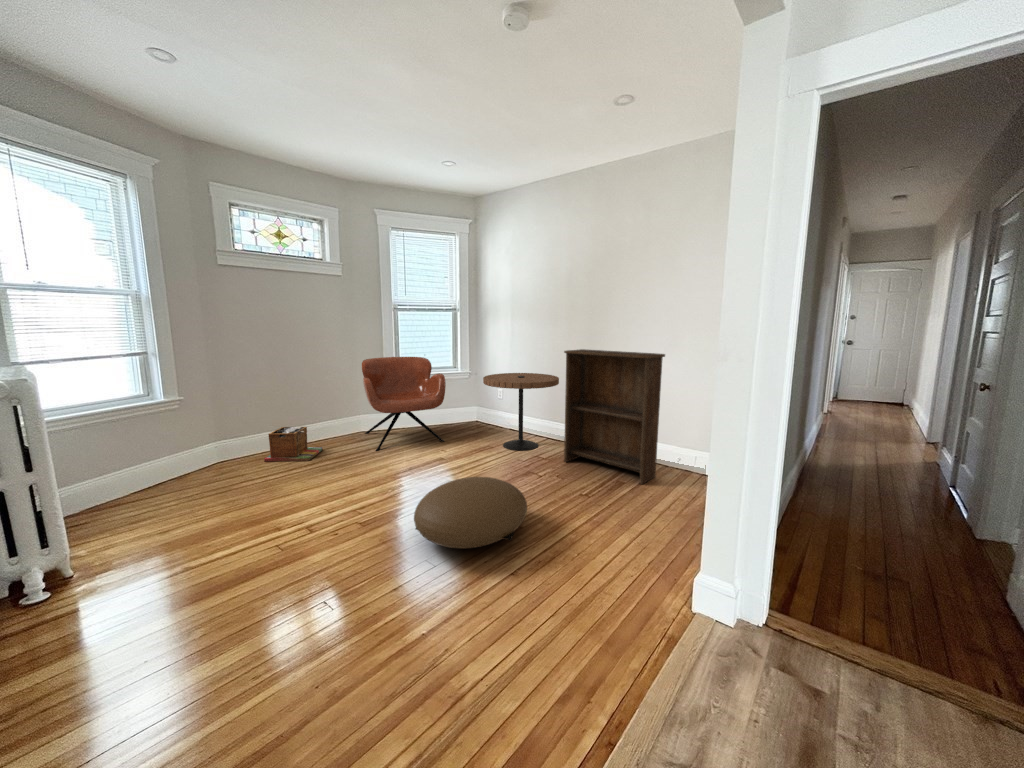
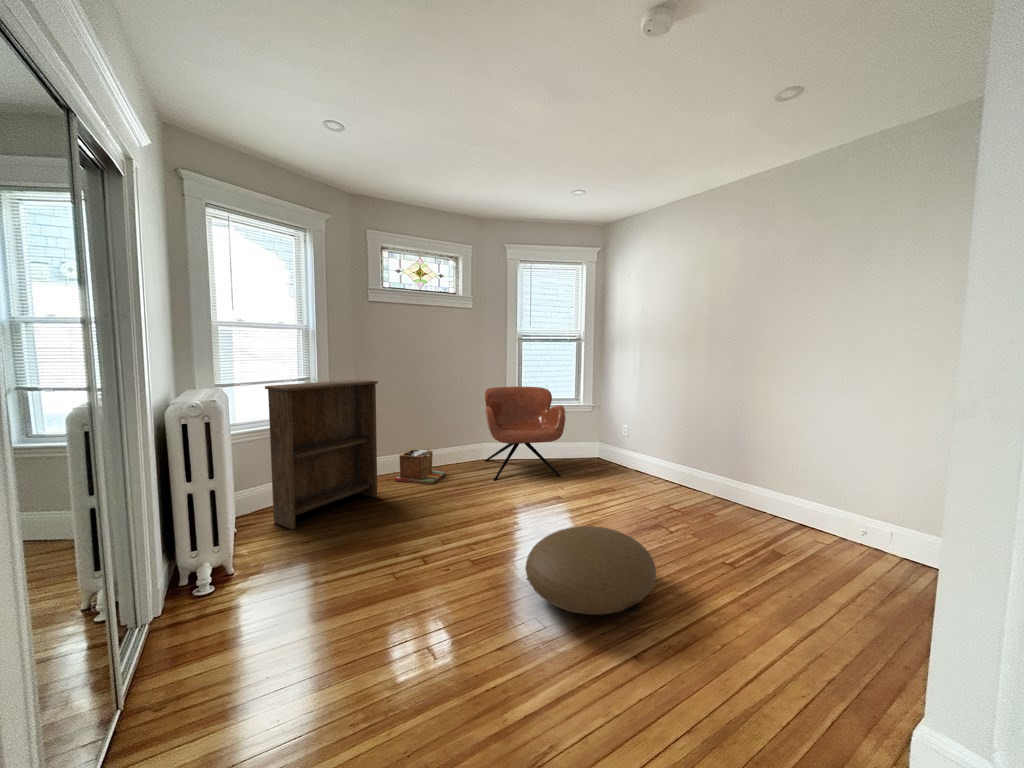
bookshelf: present [564,349,665,484] -> present [265,380,378,529]
side table: present [483,373,559,451] -> none [606,408,694,496]

